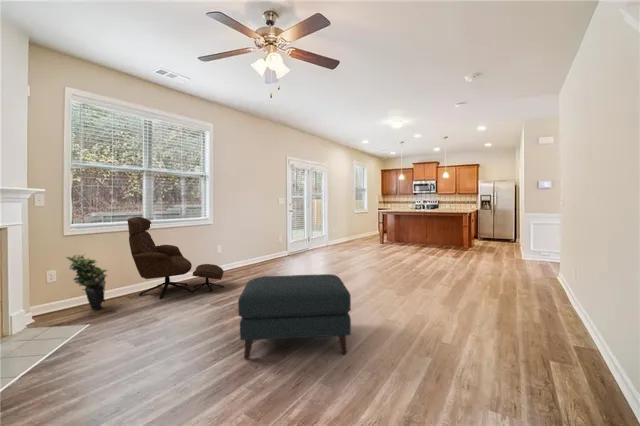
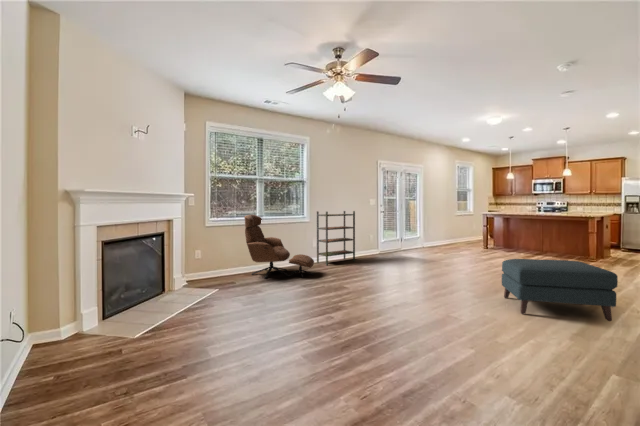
bookshelf: none [221,210,266,274] -> present [317,211,355,265]
potted plant: present [66,255,107,310] -> none [206,240,231,281]
ottoman: present [238,274,351,359] -> present [502,259,618,321]

